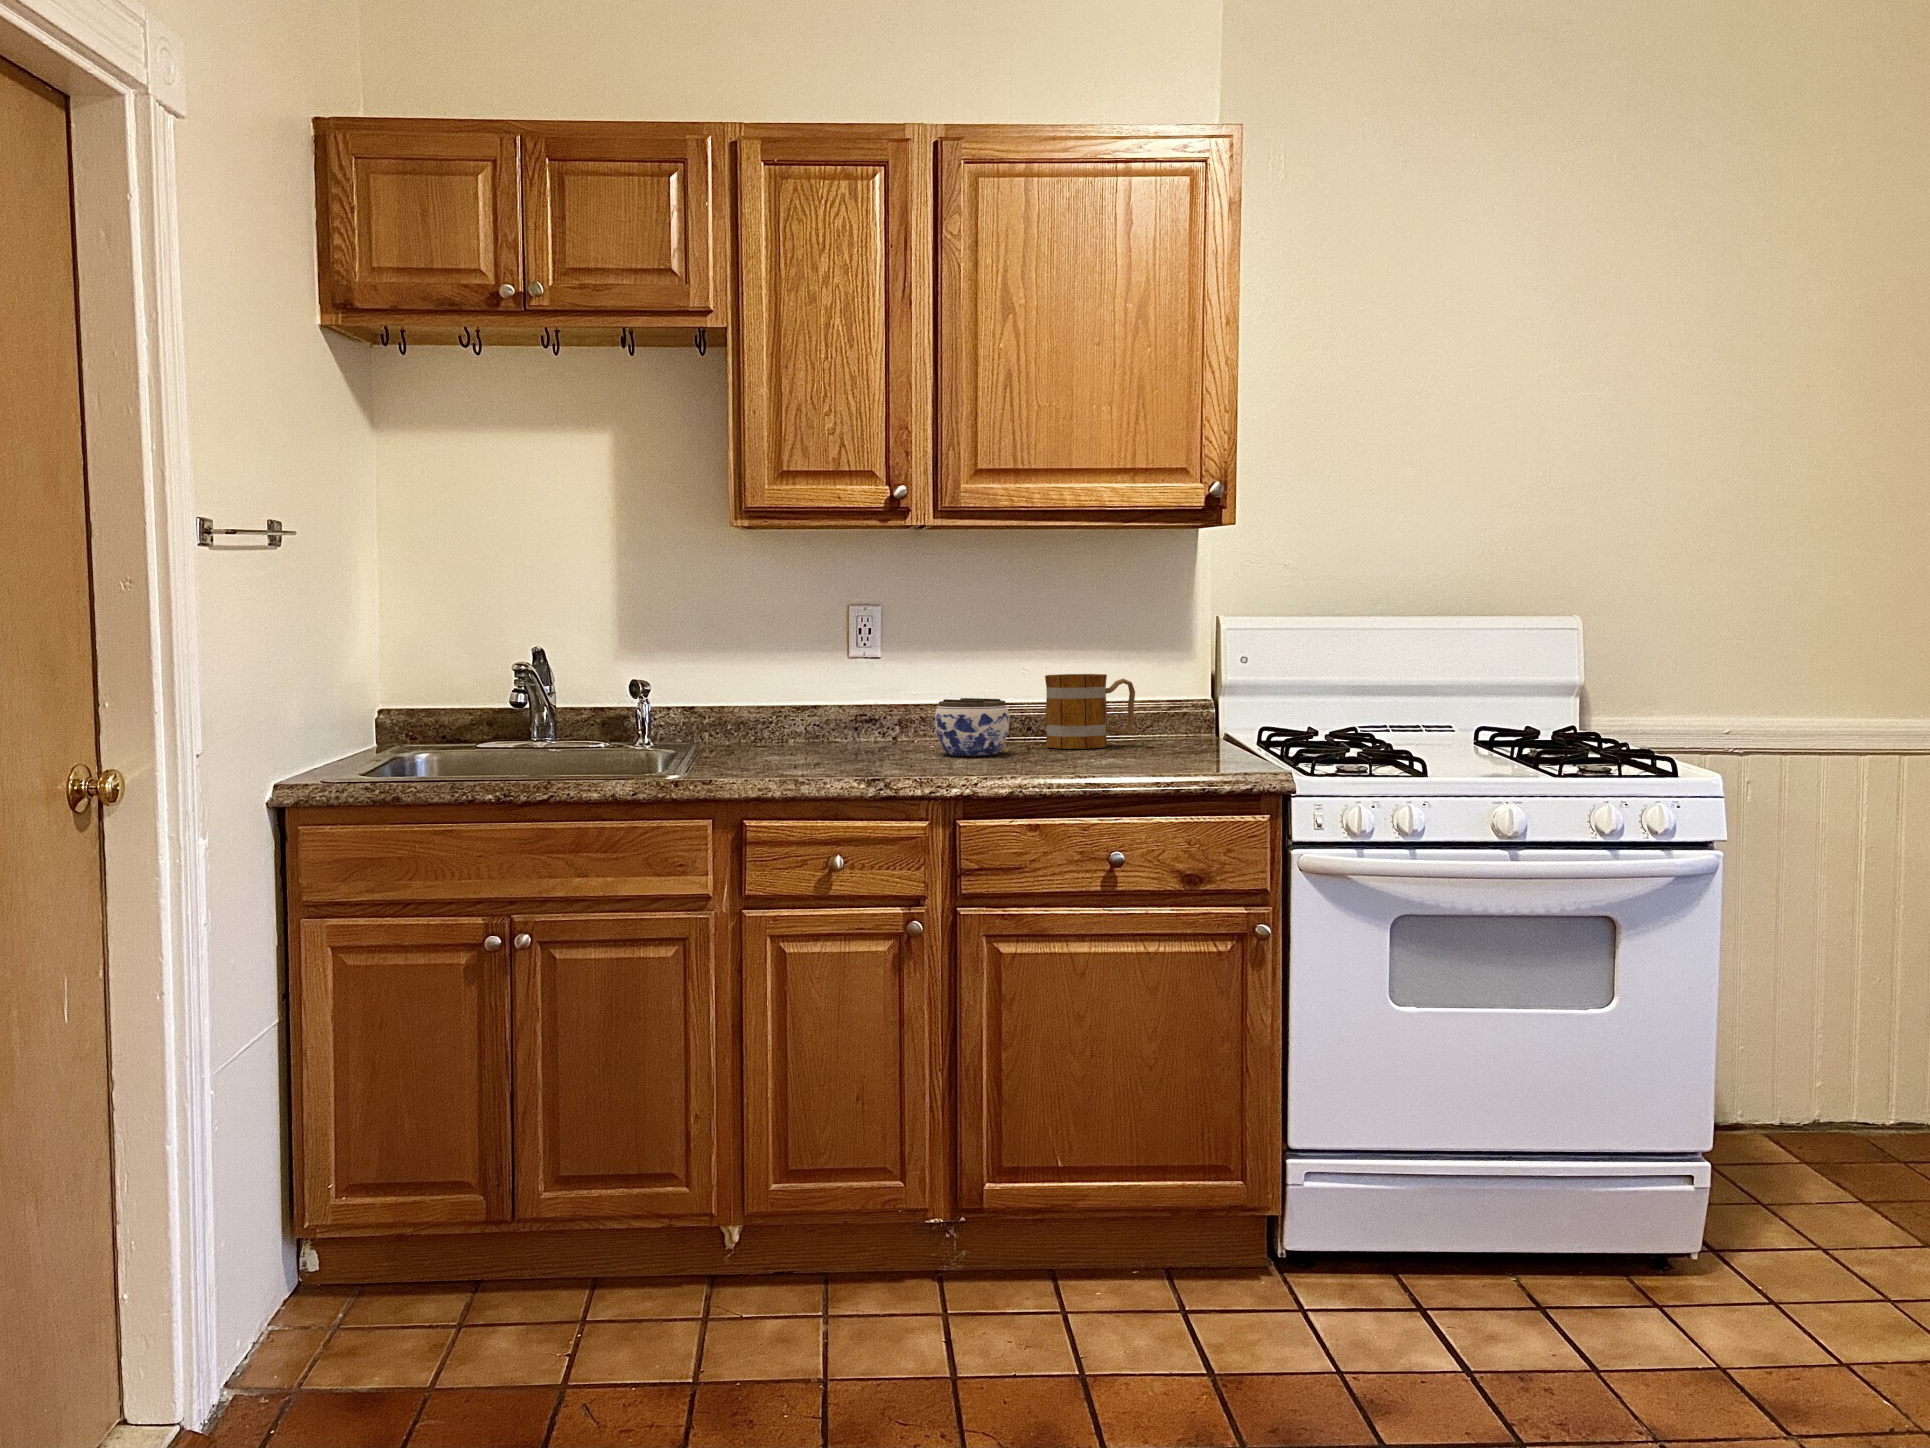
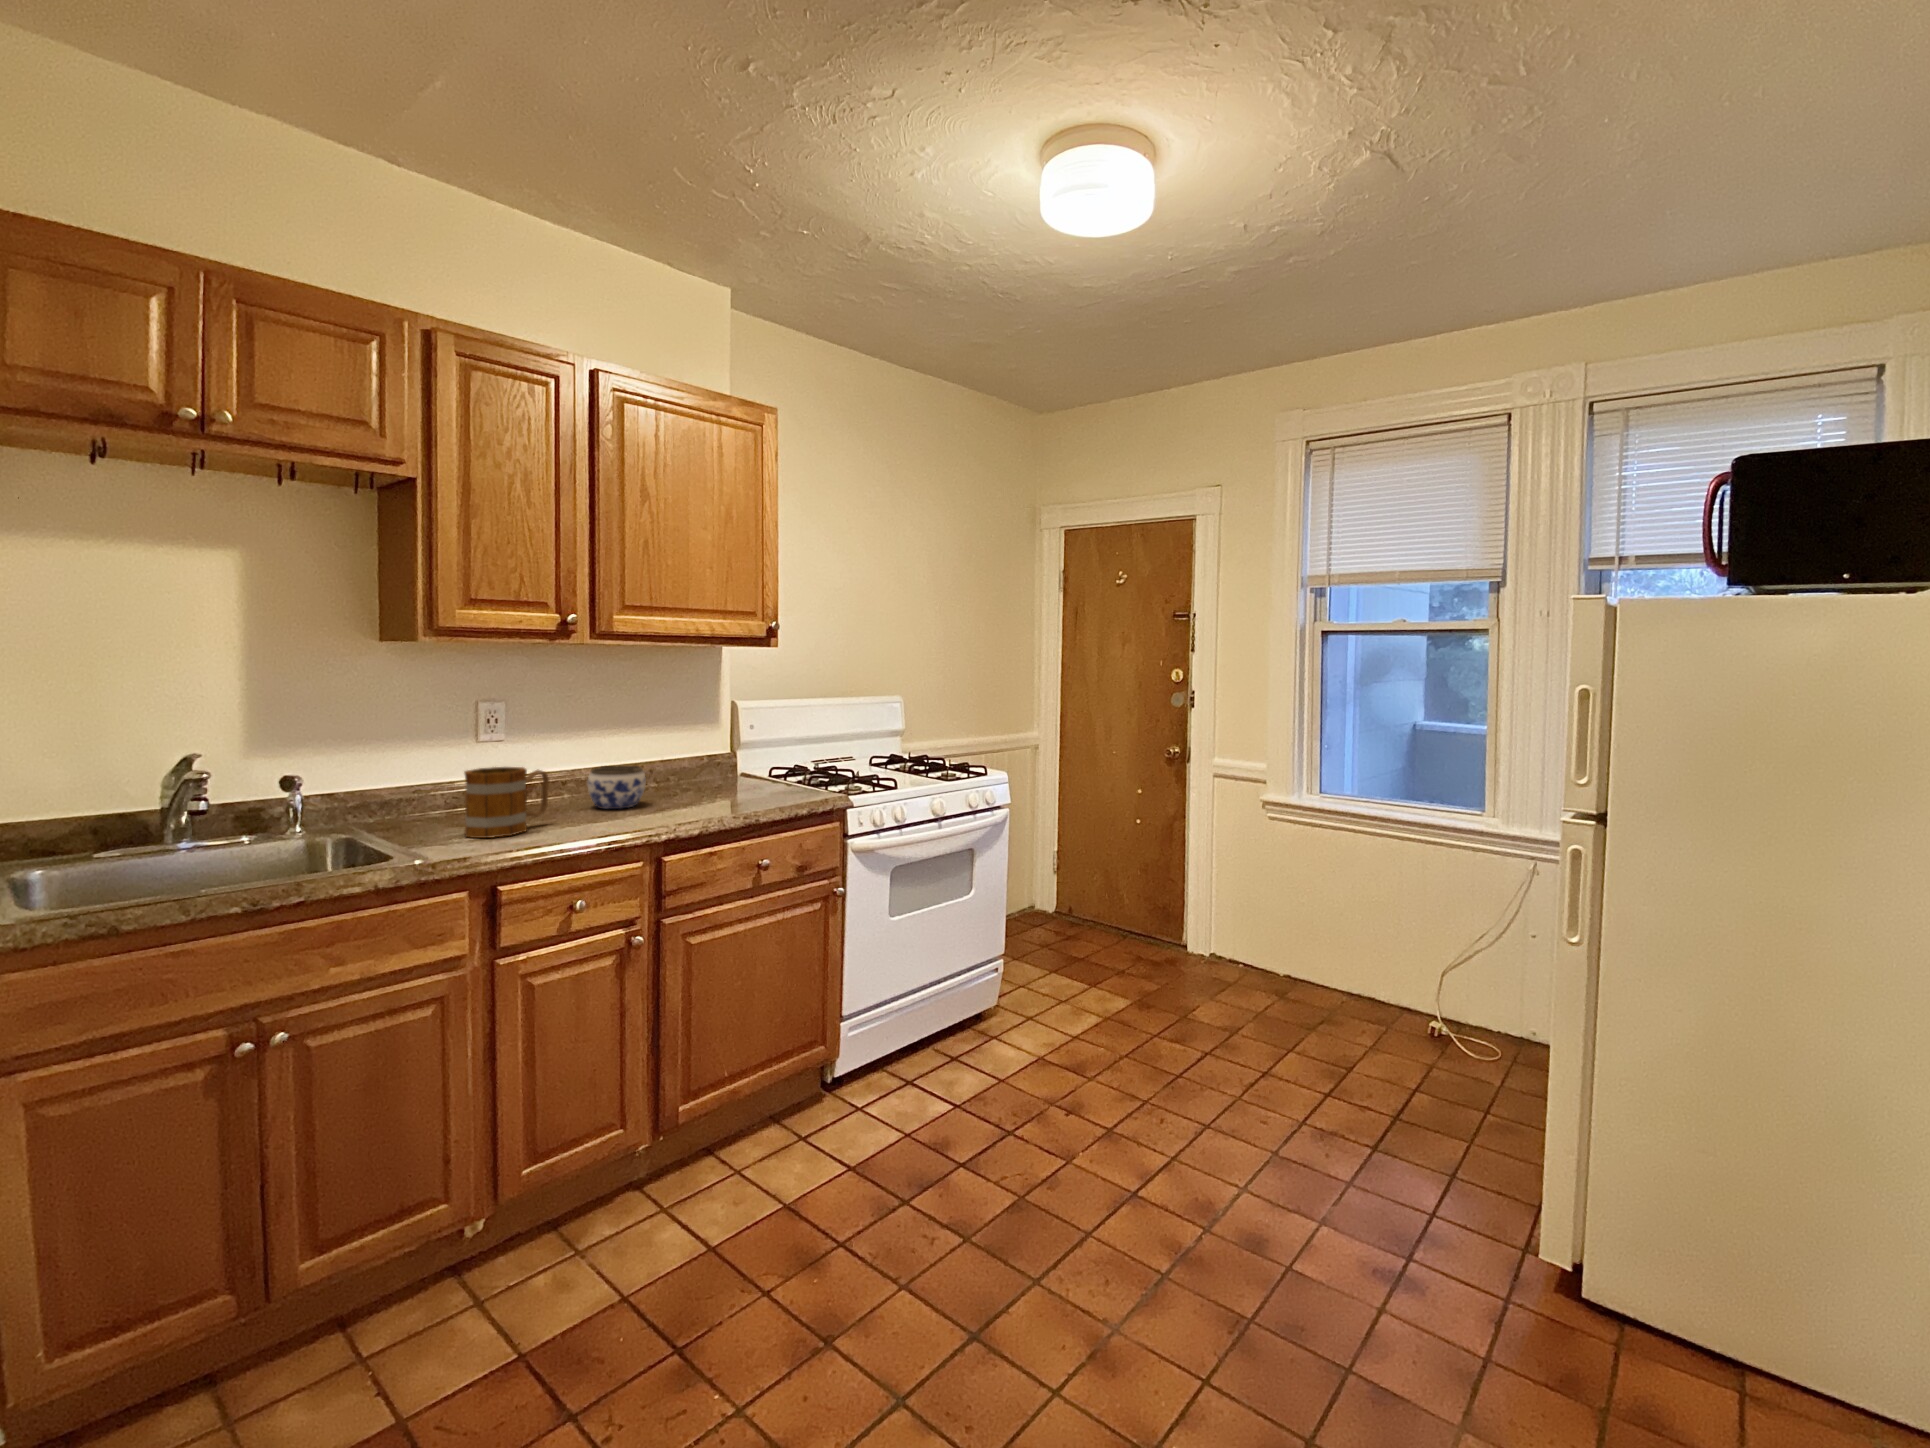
mug: present [1045,674,1135,749] -> present [464,767,549,838]

